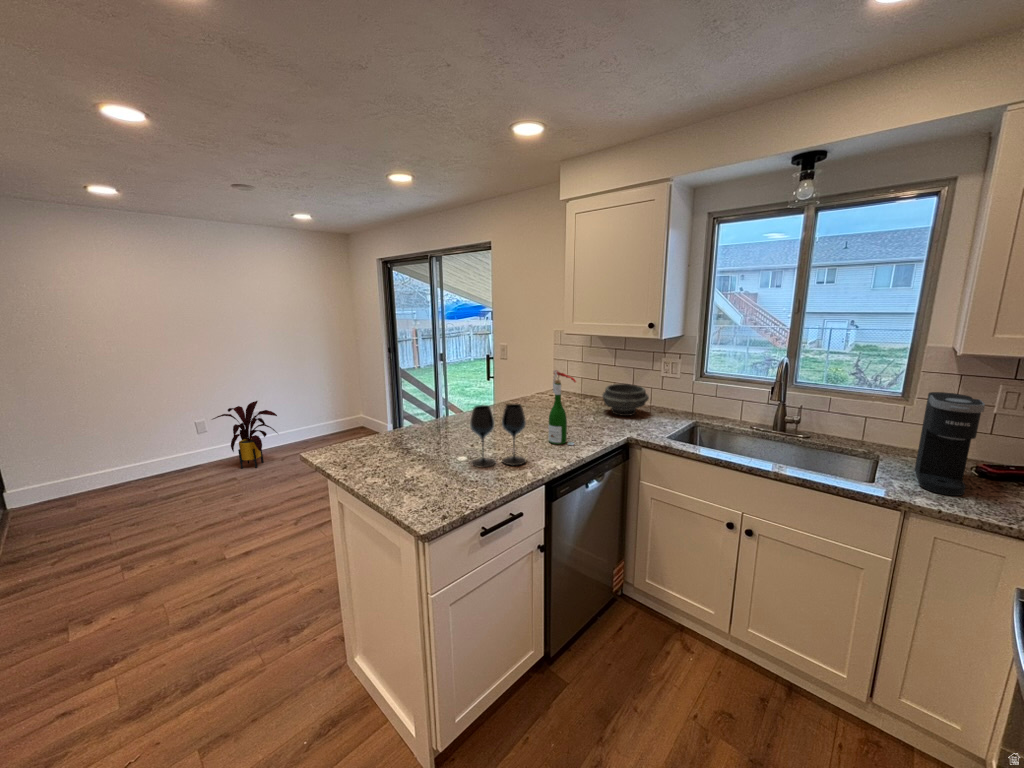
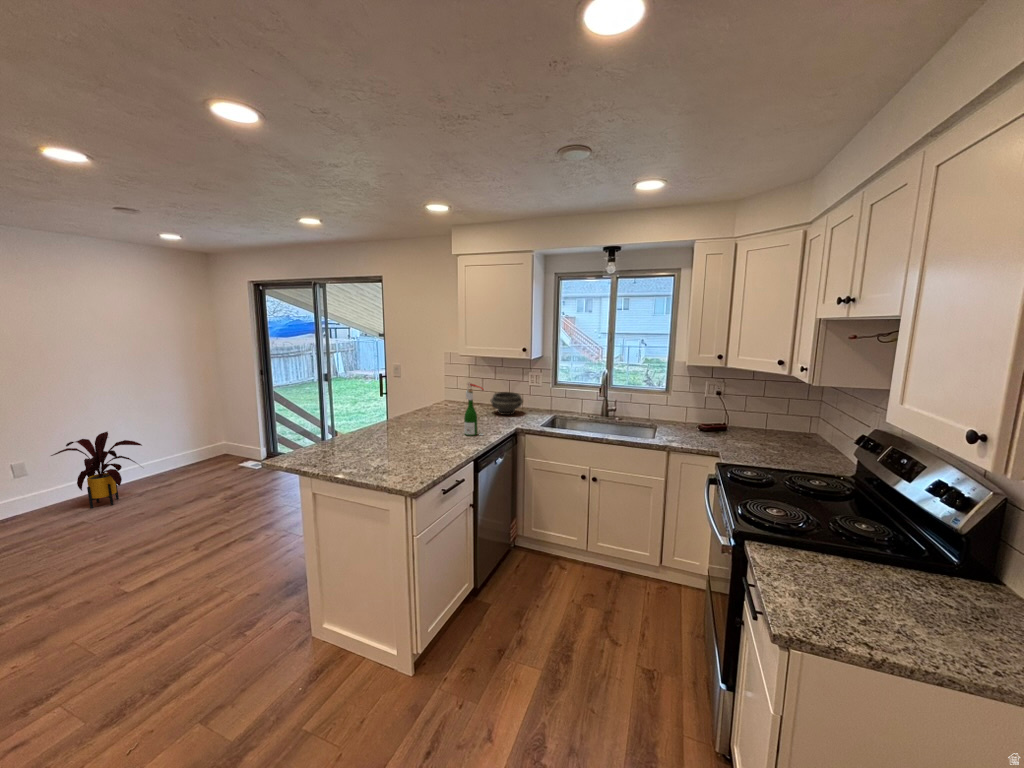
coffee maker: present [915,392,985,496] -> none [673,387,698,440]
wine glass: present [470,404,526,468] -> none [418,407,458,454]

